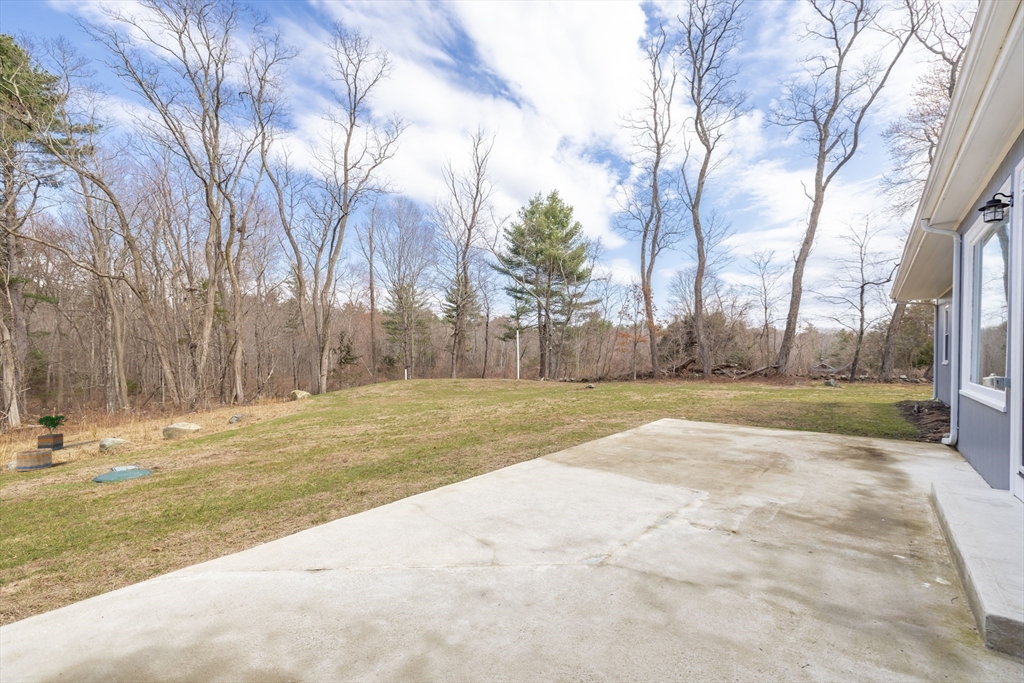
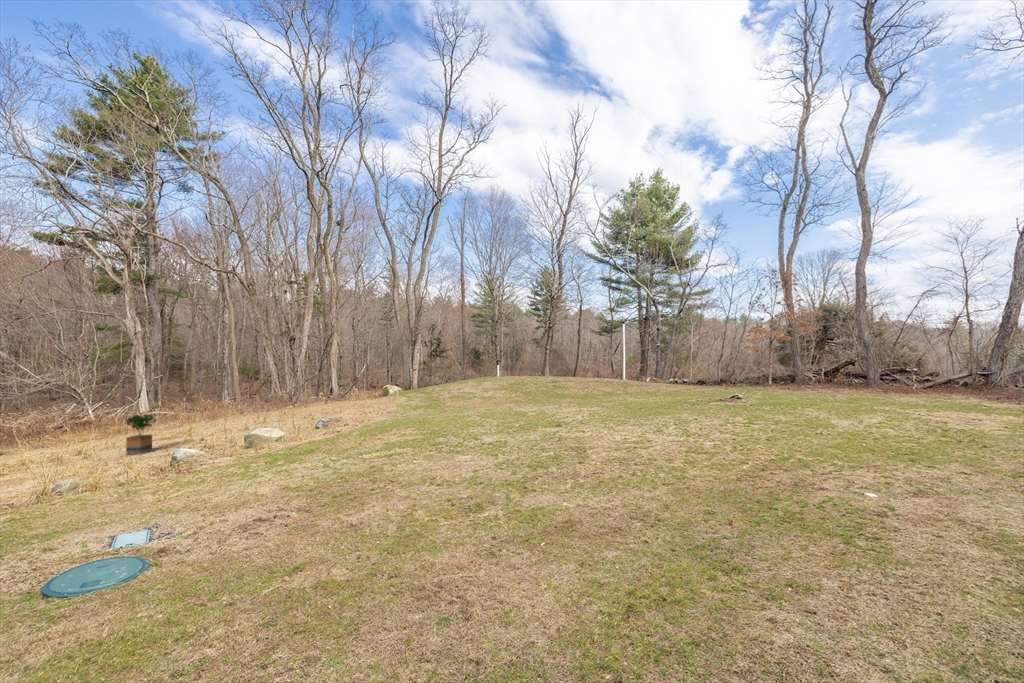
basket: present [16,448,52,472] -> none [82,460,122,488]

